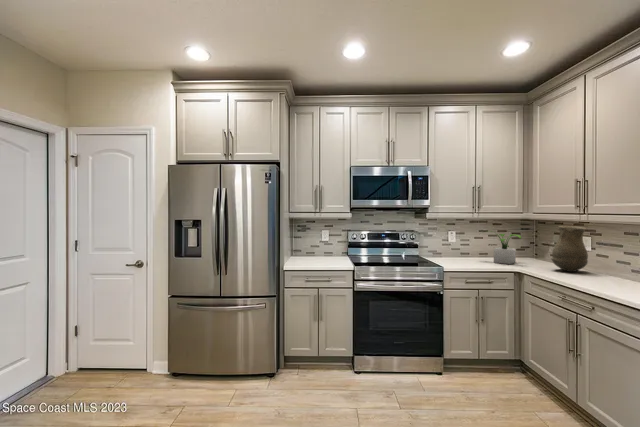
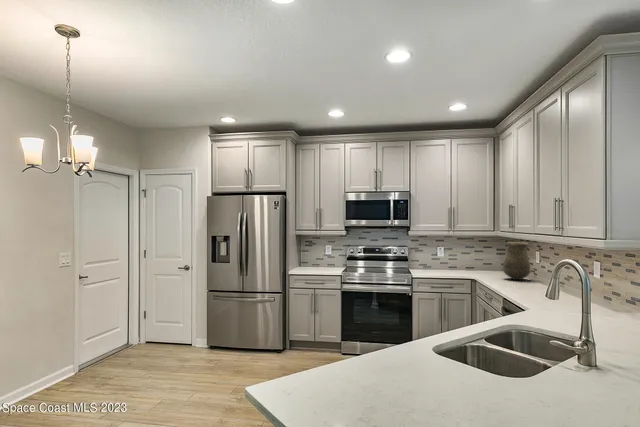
potted plant: present [494,234,521,264] -> none [455,246,491,274]

